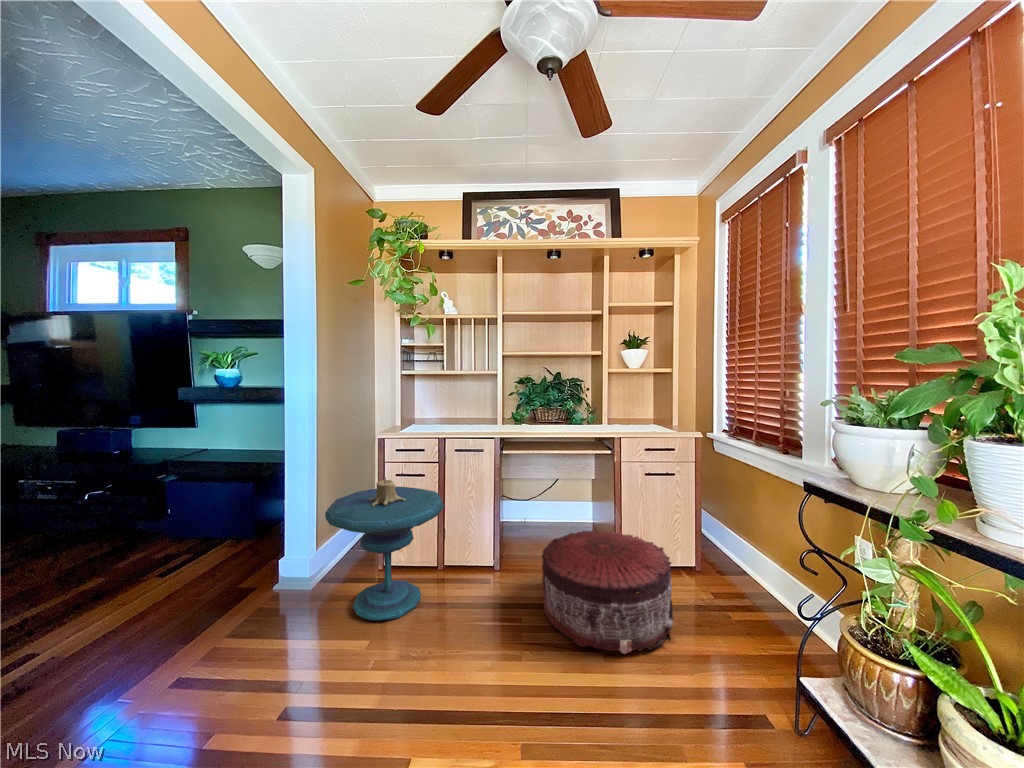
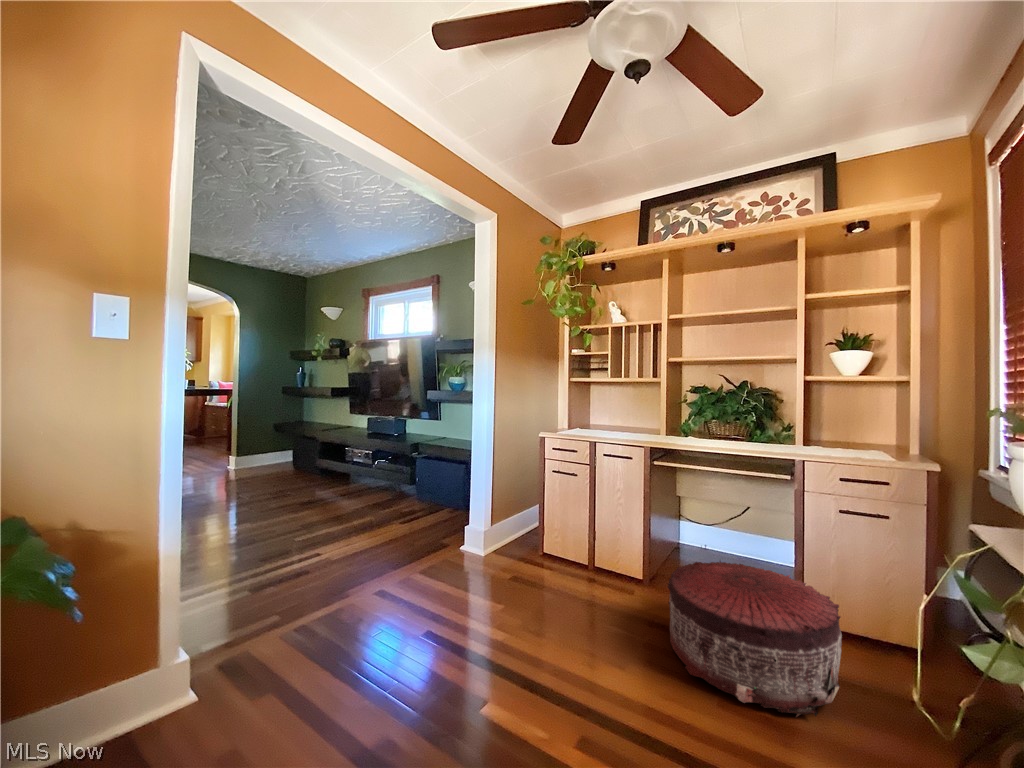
side table: present [325,477,445,621] -> none [484,466,583,592]

